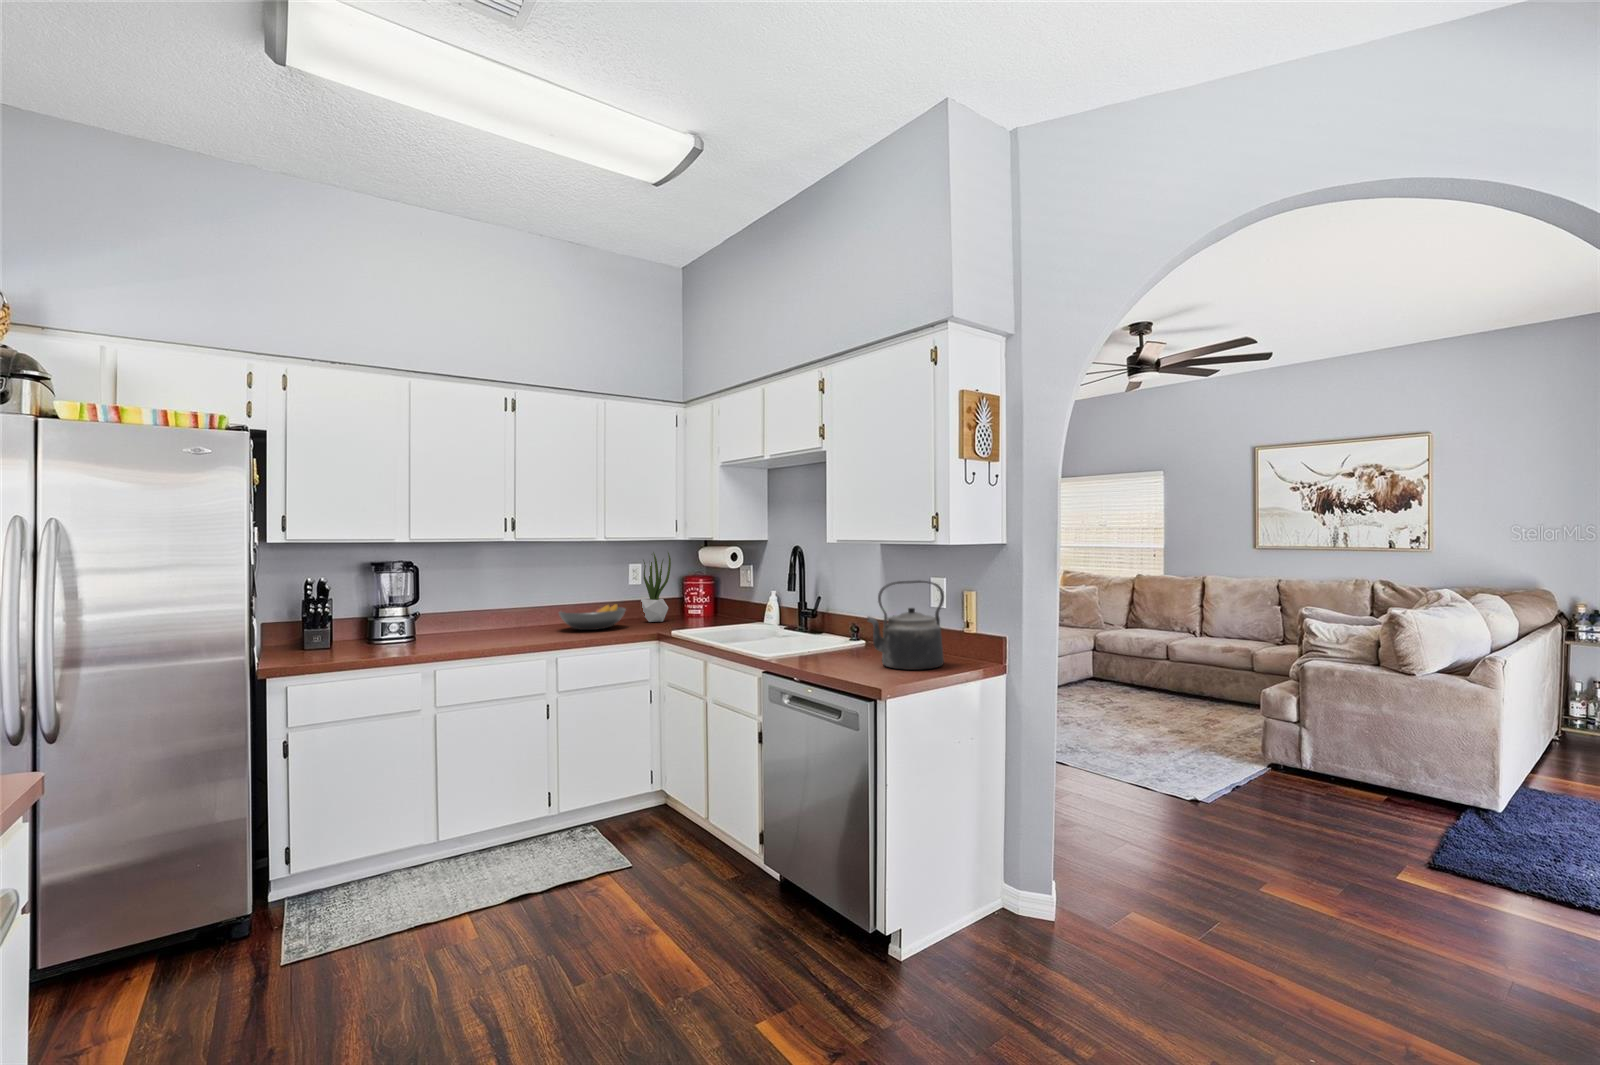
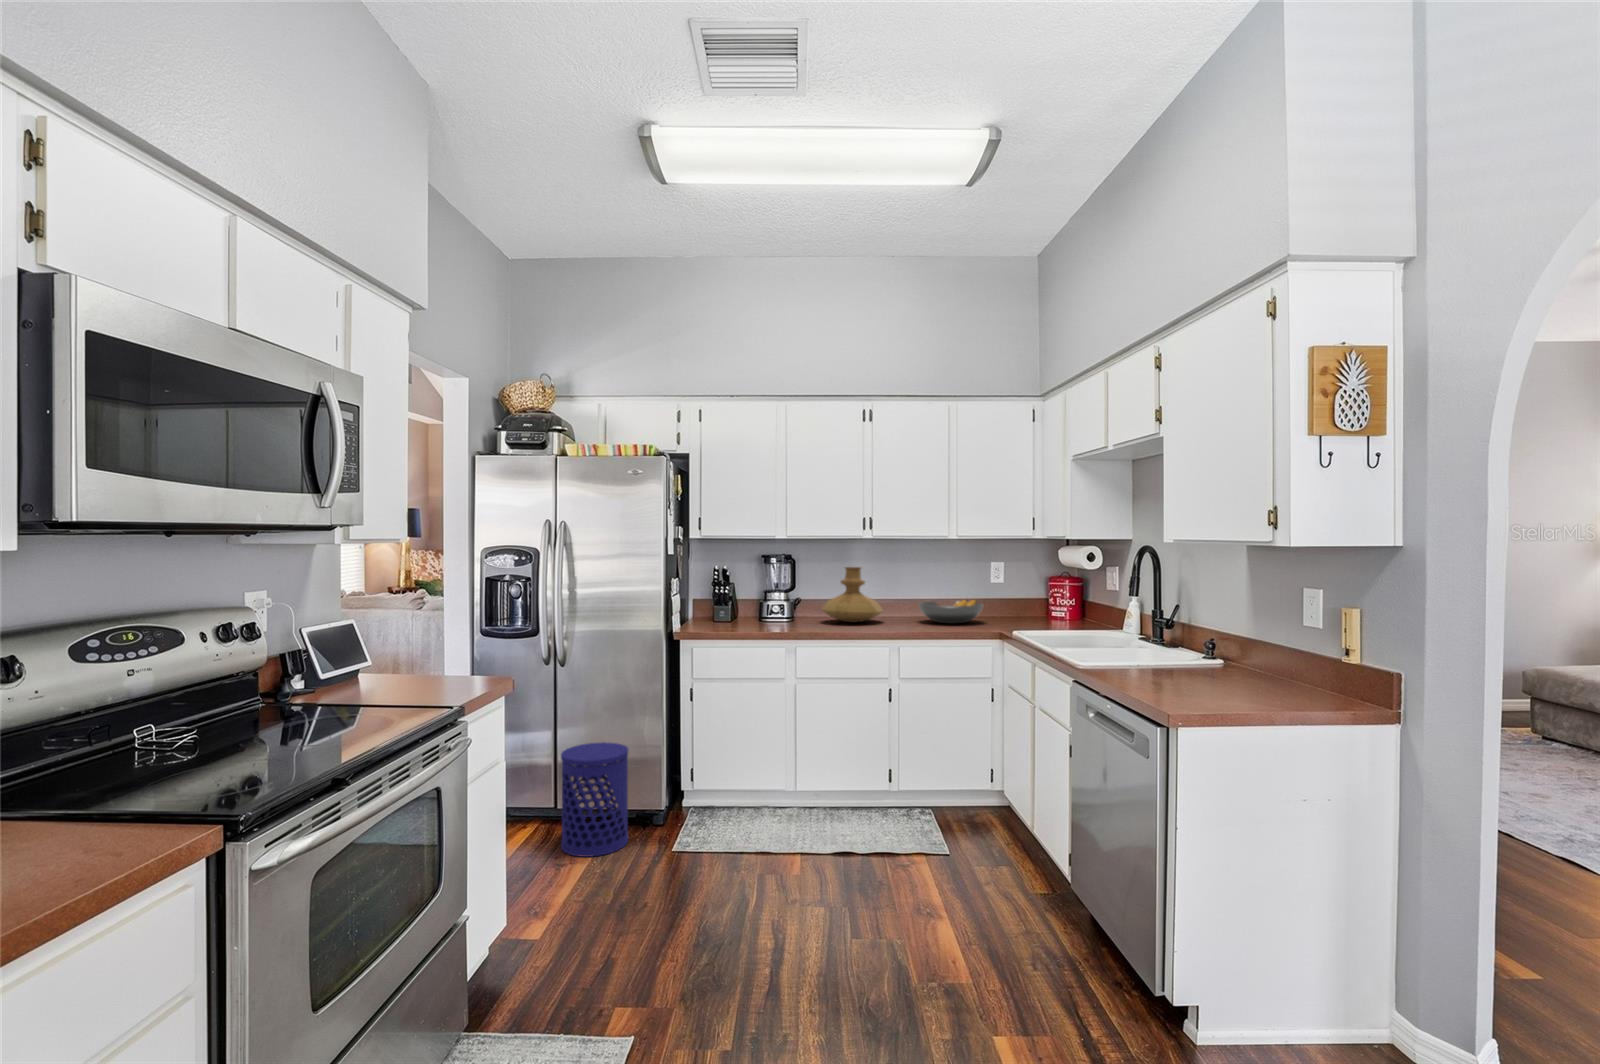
potted plant: present [641,552,671,622] -> none [1004,547,1037,621]
vase: none [448,577,522,638] -> present [822,567,883,622]
kettle: present [867,580,944,670] -> none [1185,591,1297,701]
waste bin: none [82,833,206,1010] -> present [561,742,629,857]

